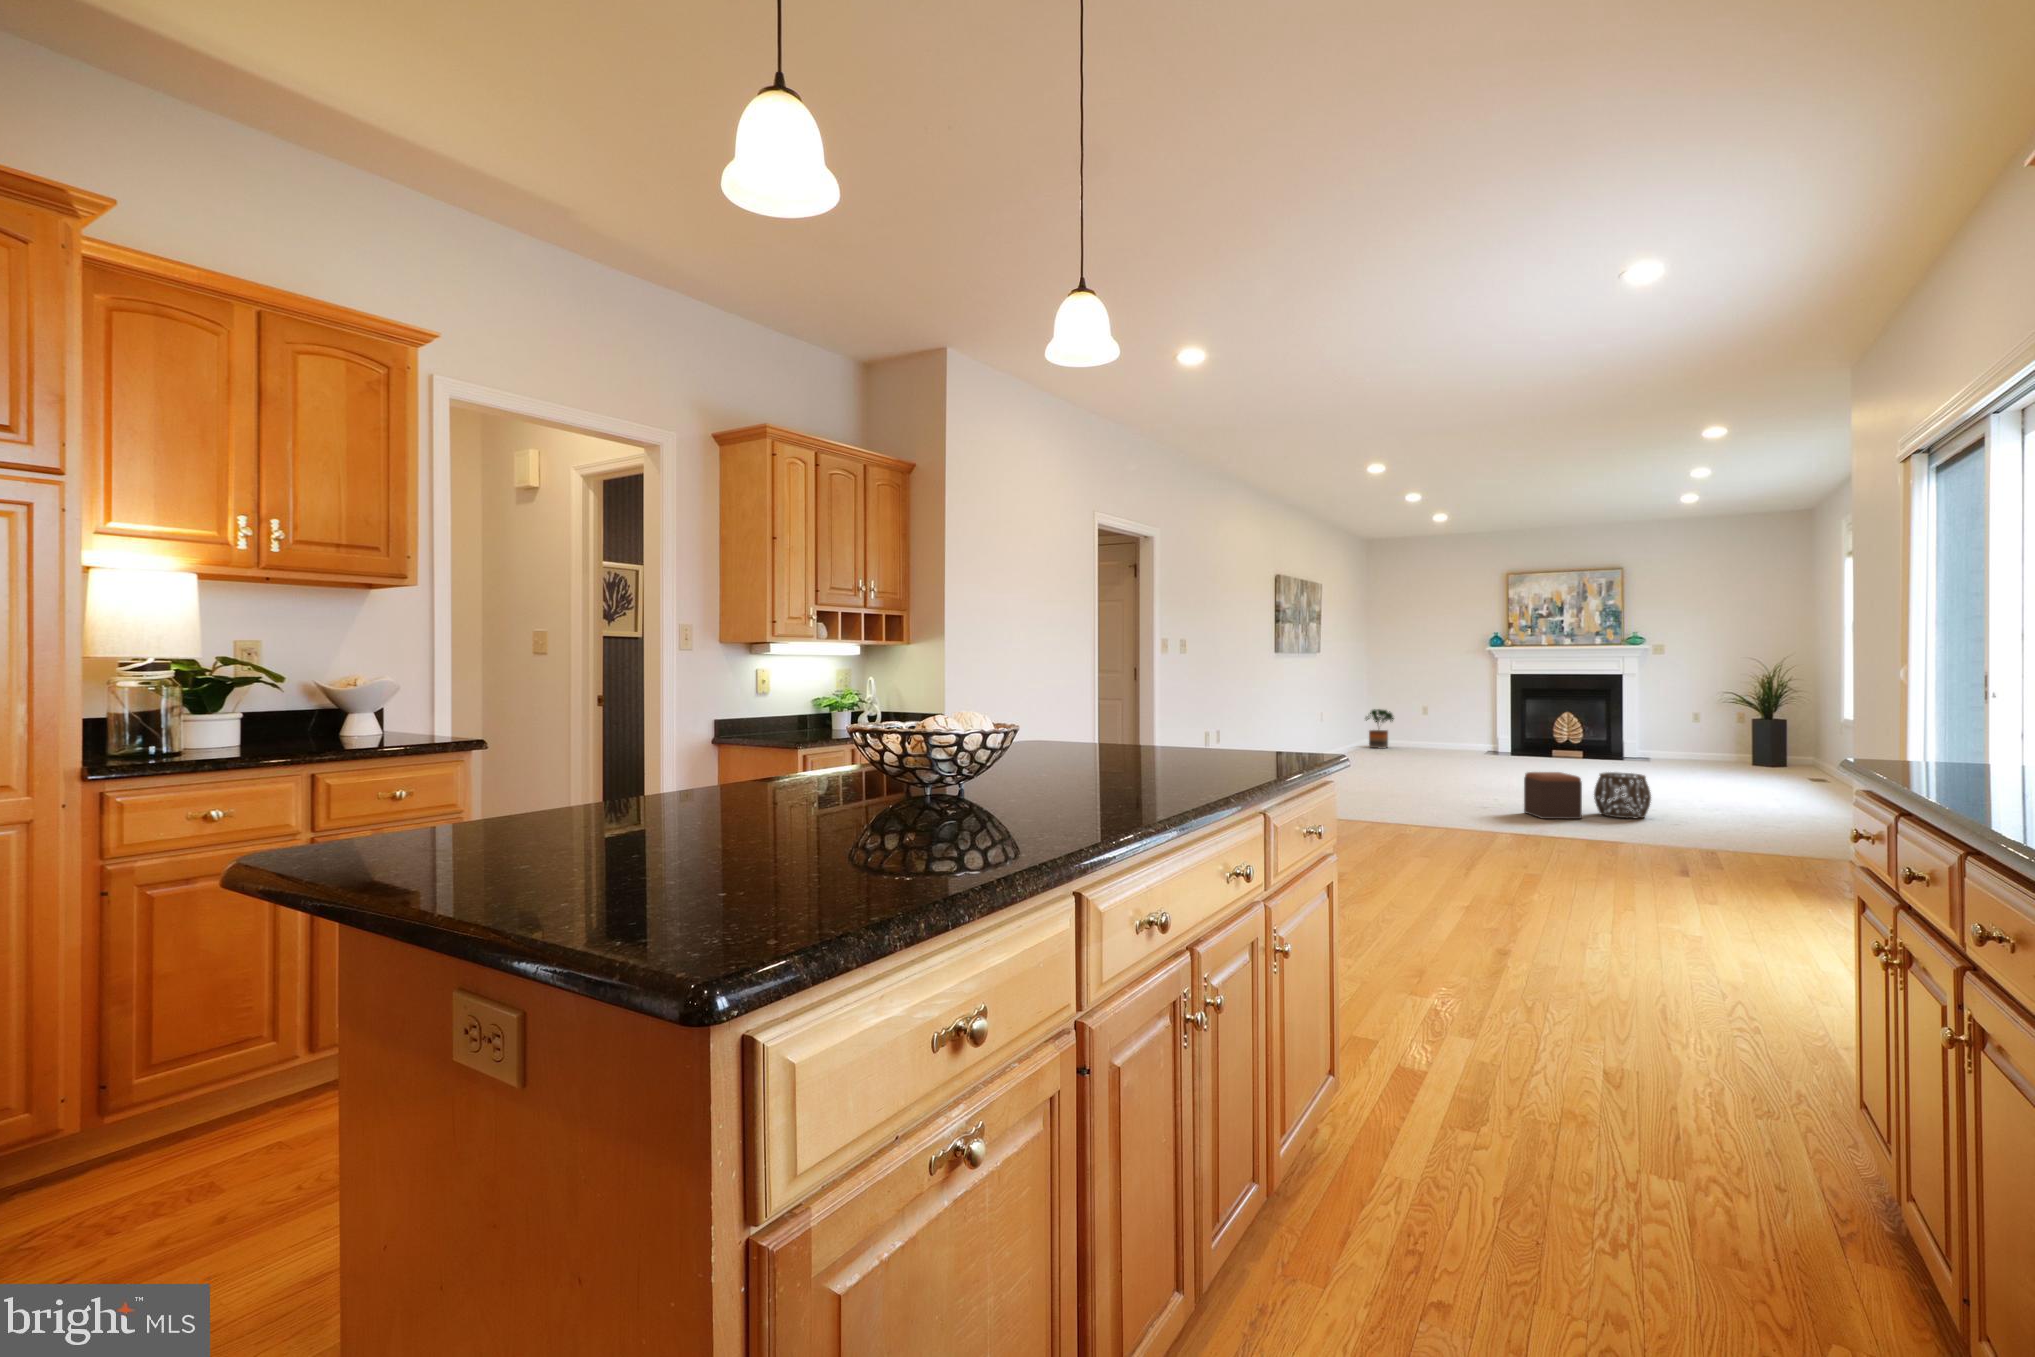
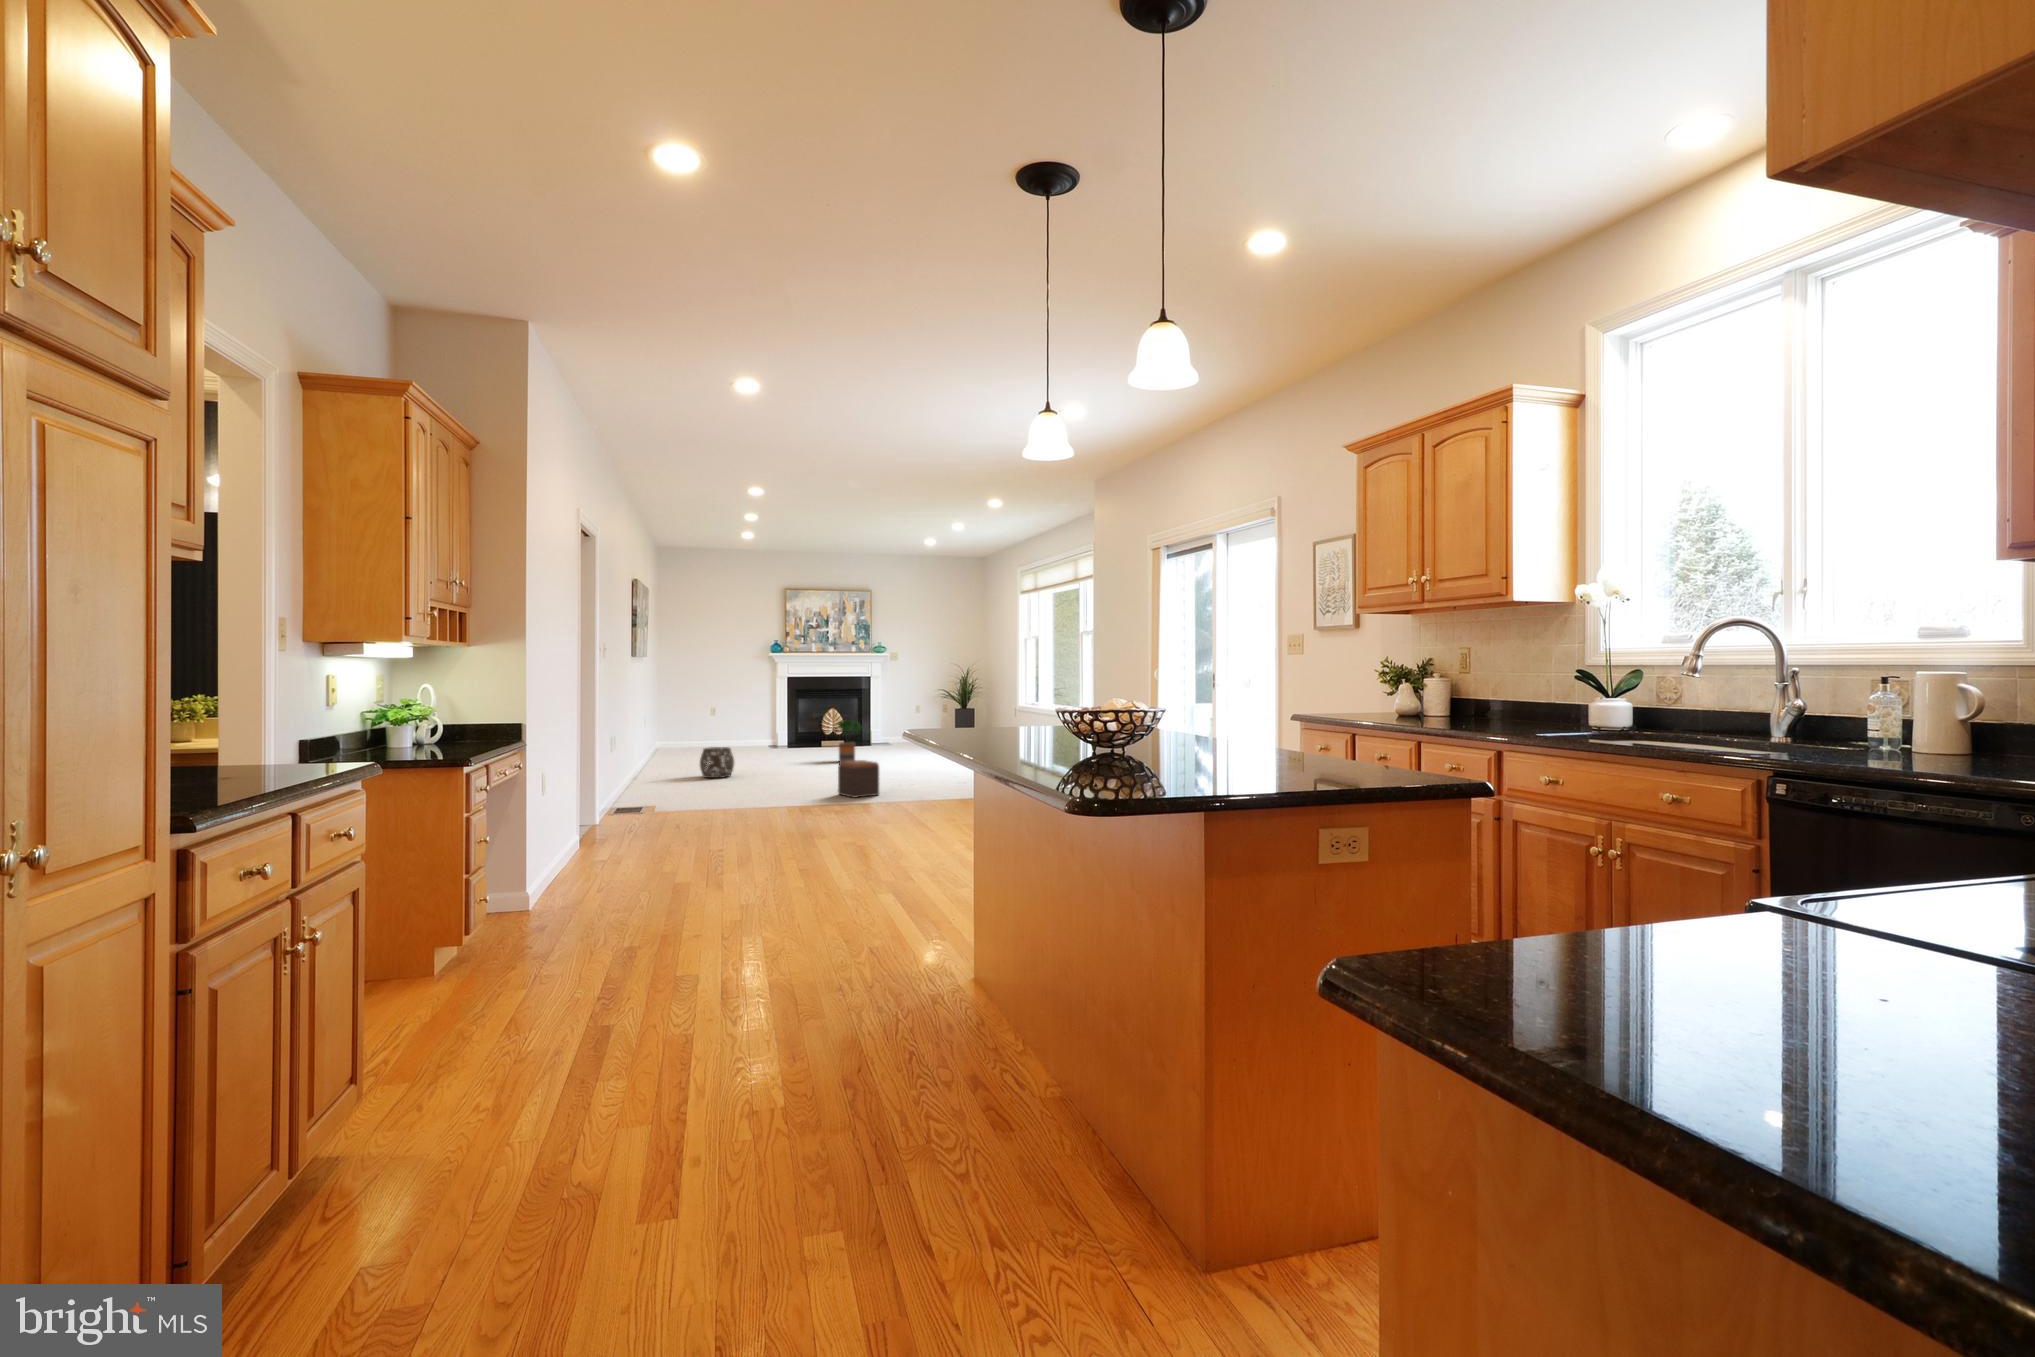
potted tree: present [1366,709,1394,749] -> present [835,720,861,762]
woven basket: present [1594,772,1651,819] -> present [700,747,734,778]

